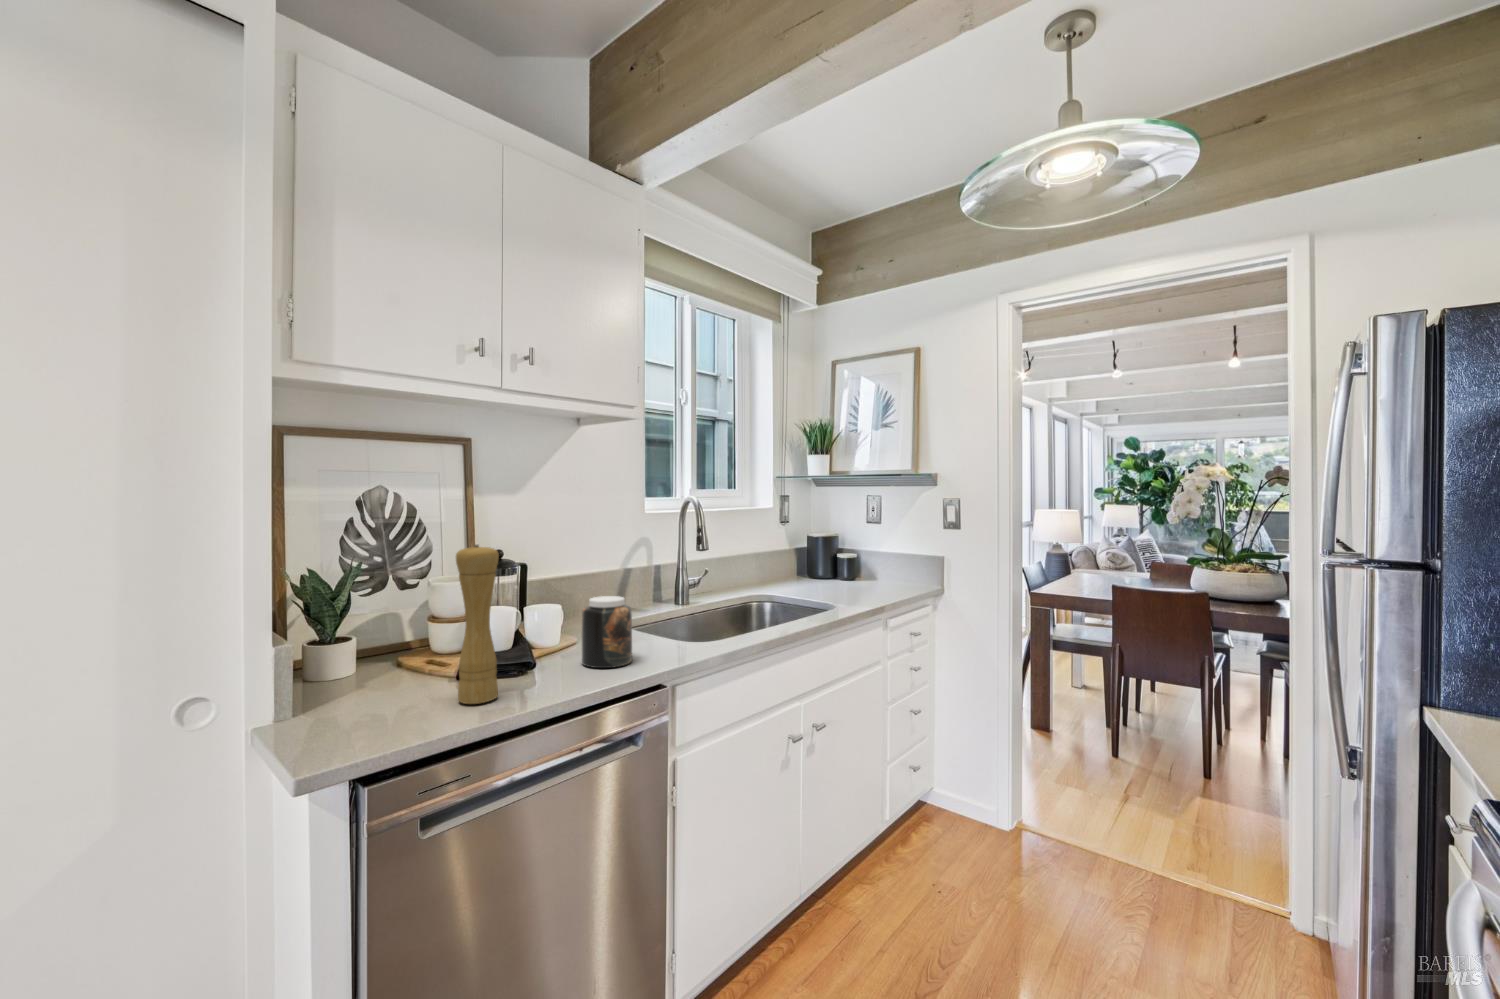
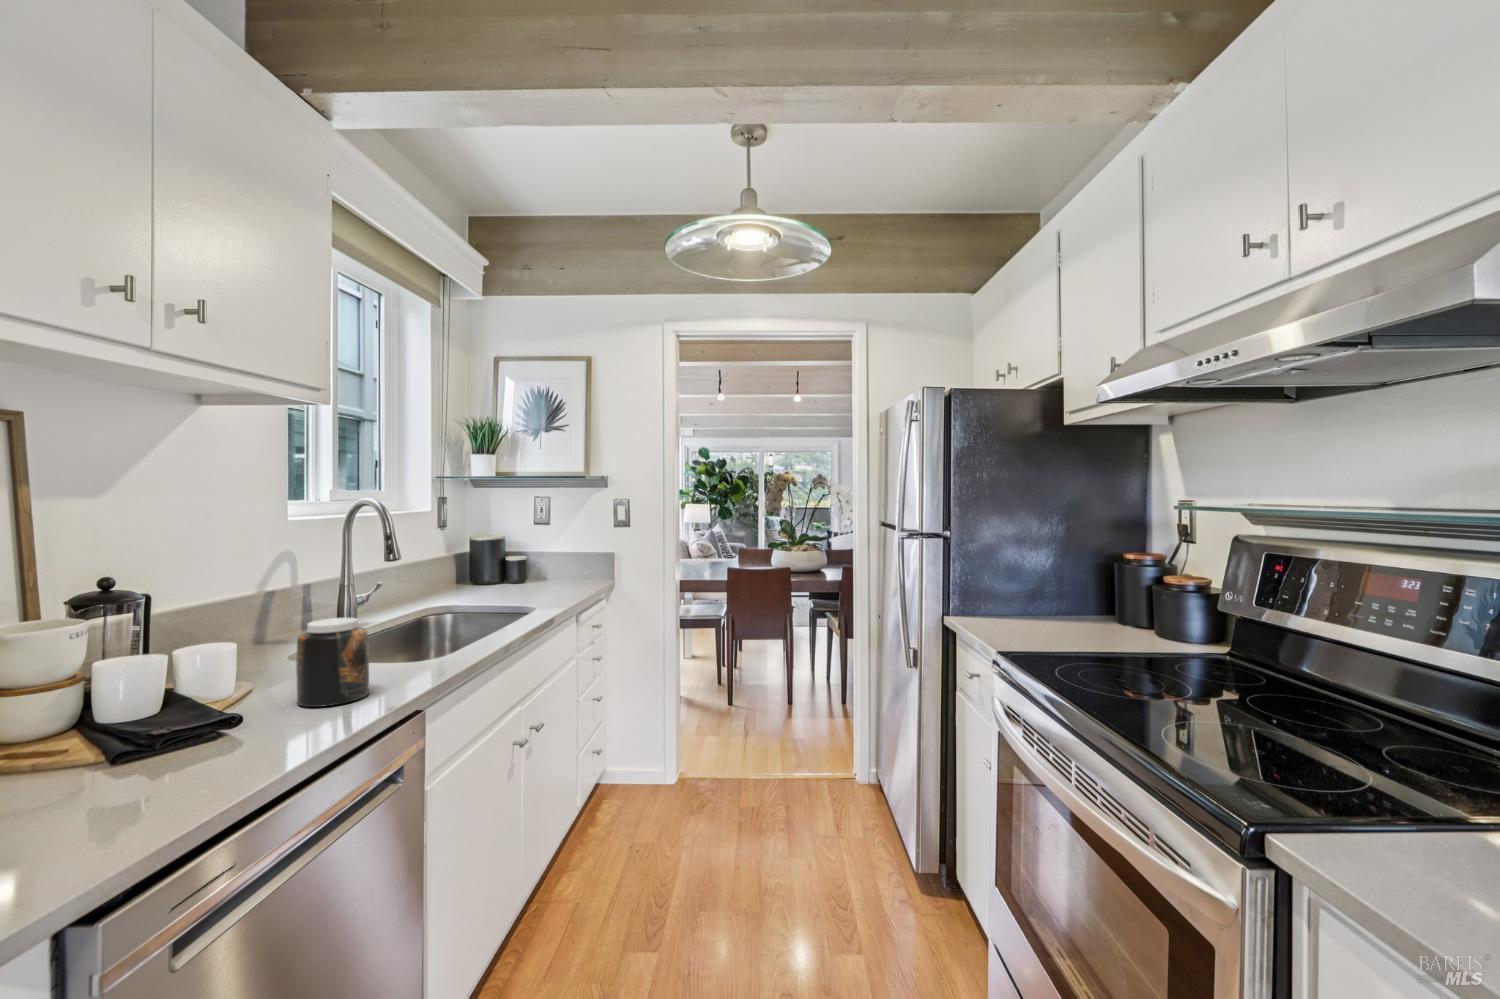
pepper mill: present [456,545,499,704] -> none [154,564,226,782]

